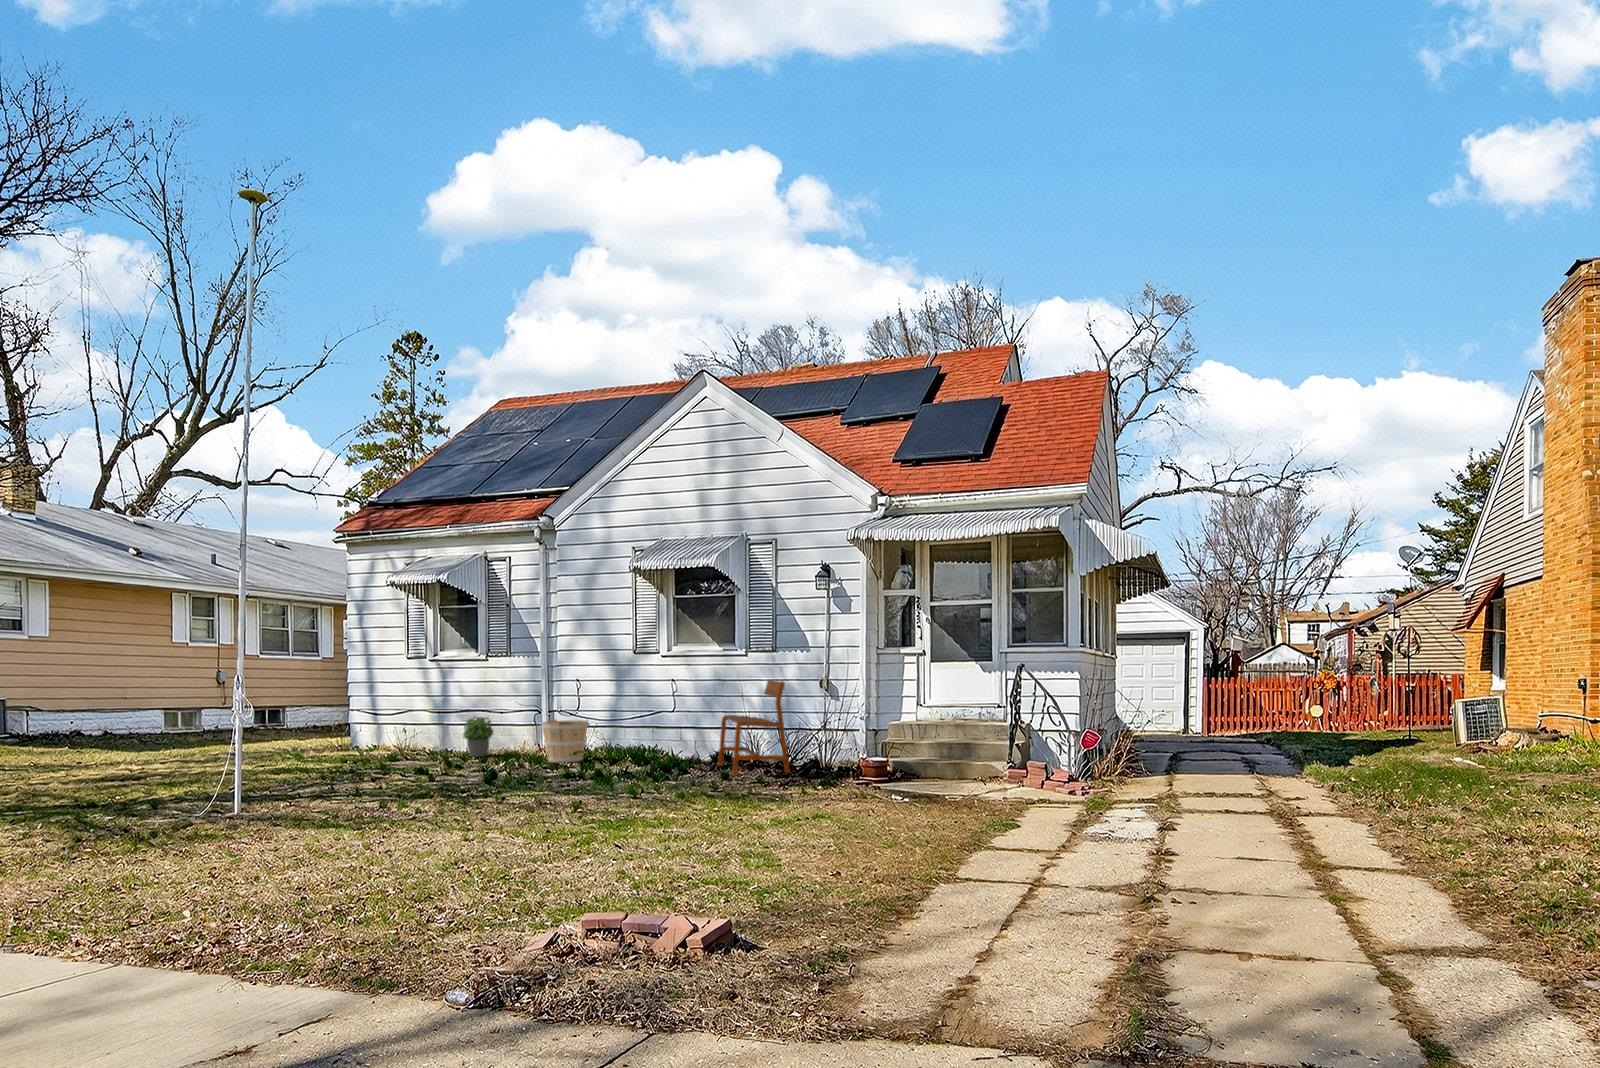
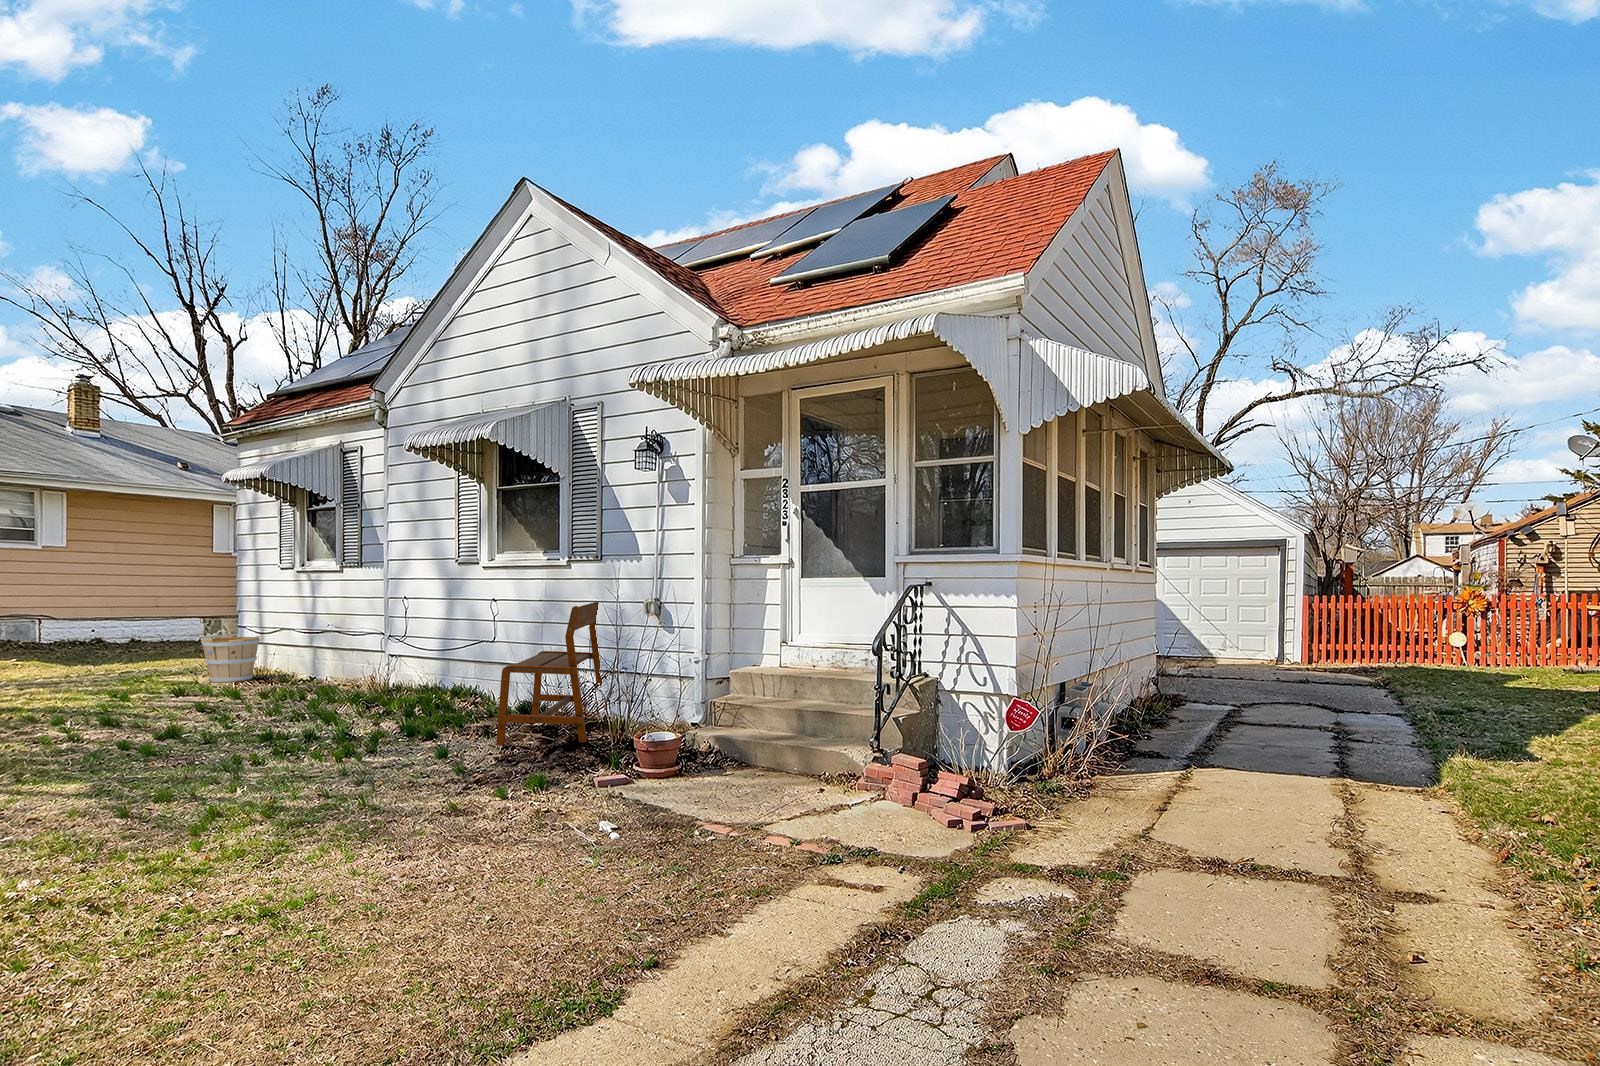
potted plant: present [463,716,493,757] -> none [288,639,336,692]
wooden bucket: present [542,720,589,763] -> present [201,636,260,683]

